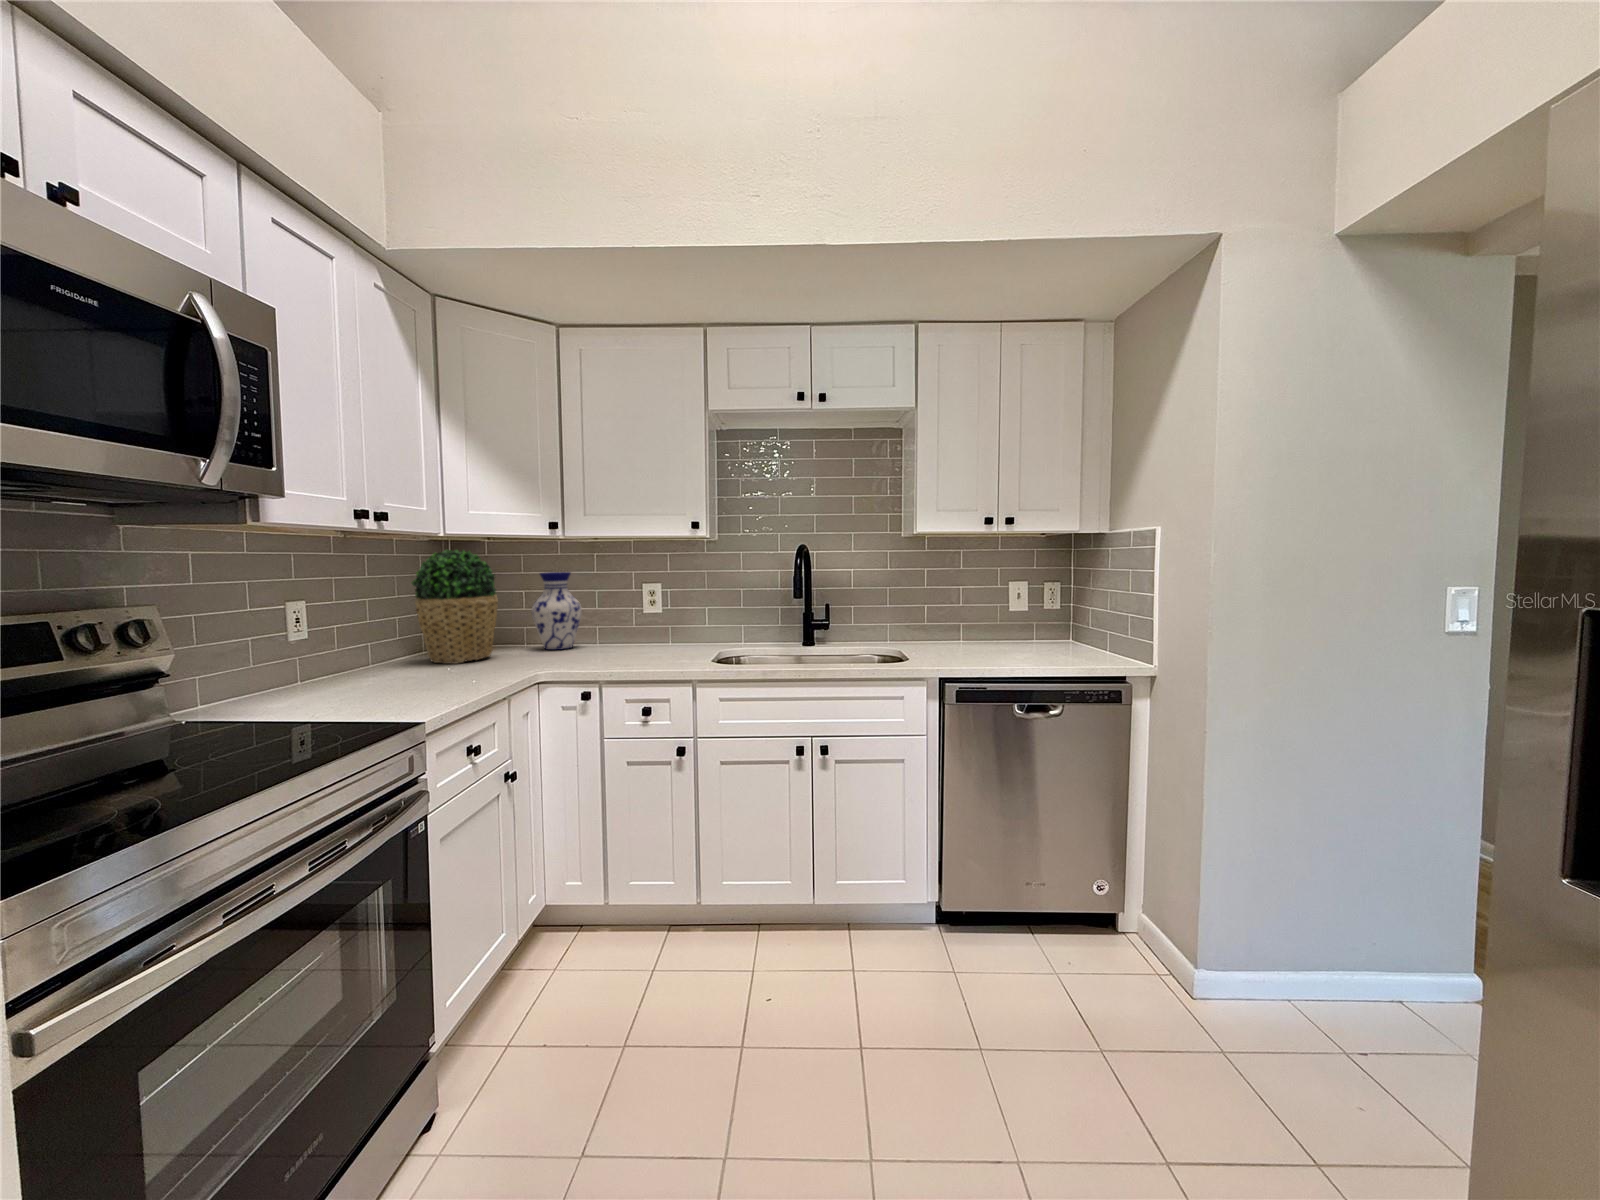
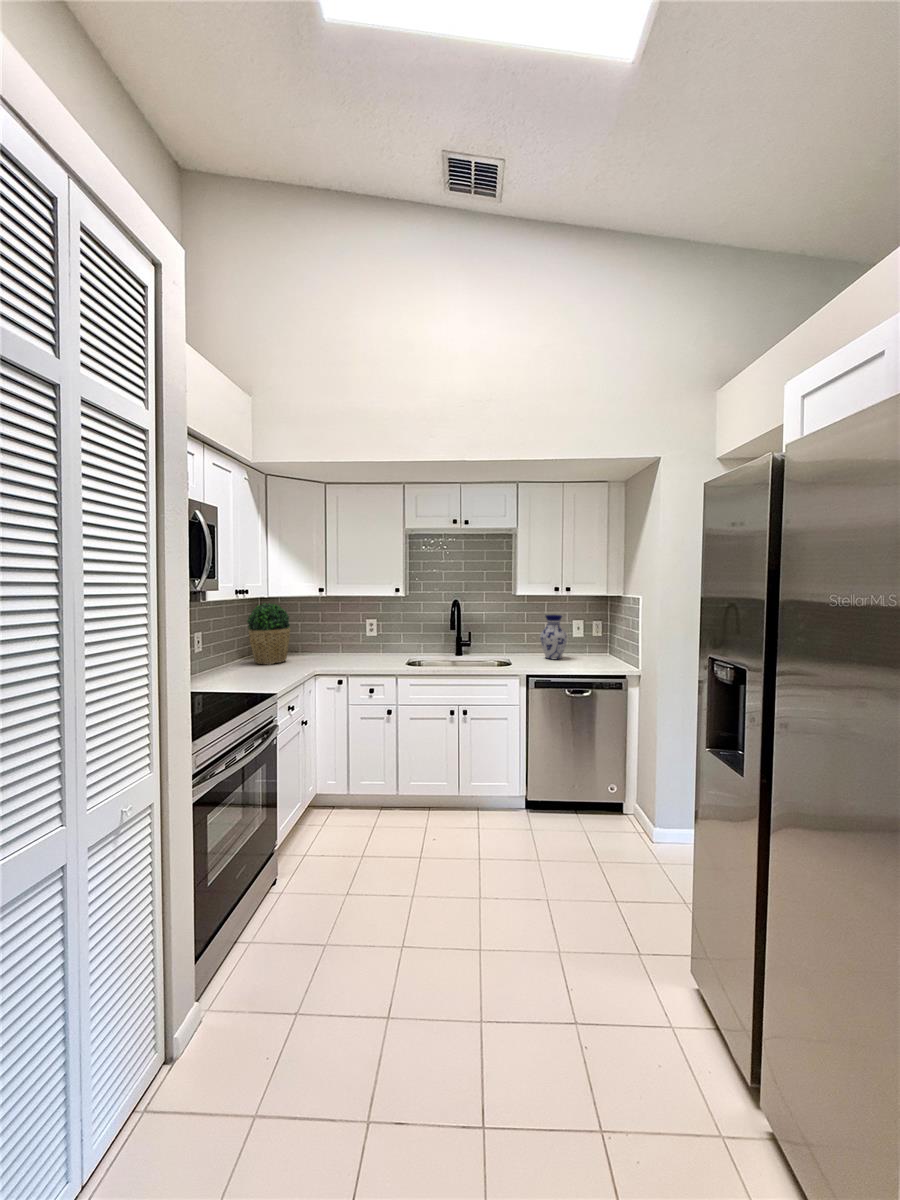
vase: present [532,572,582,650] -> present [540,615,567,659]

